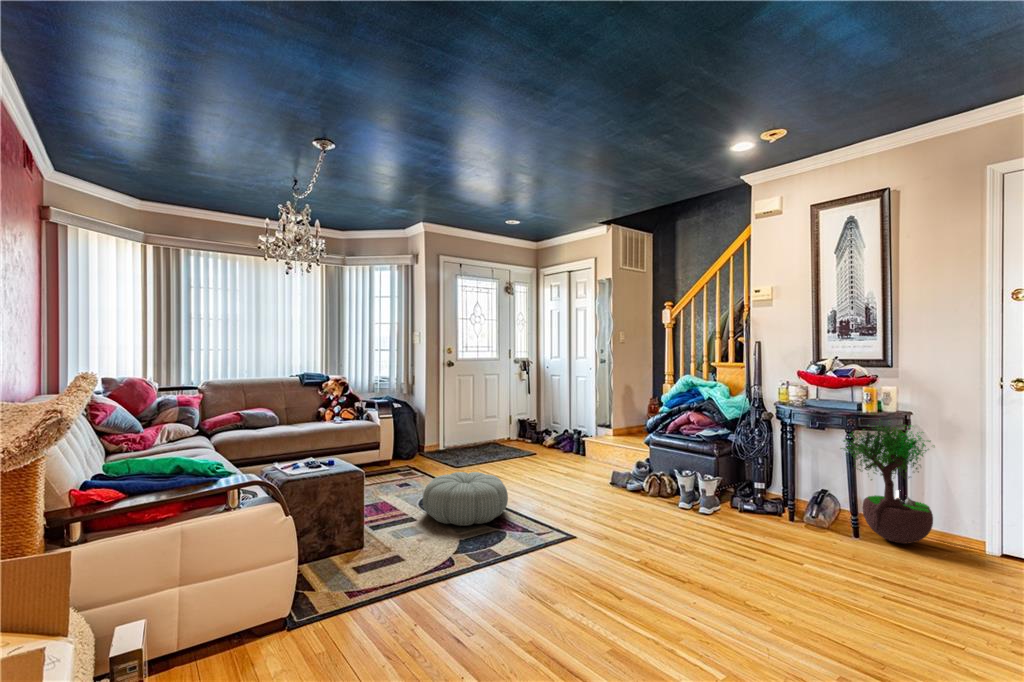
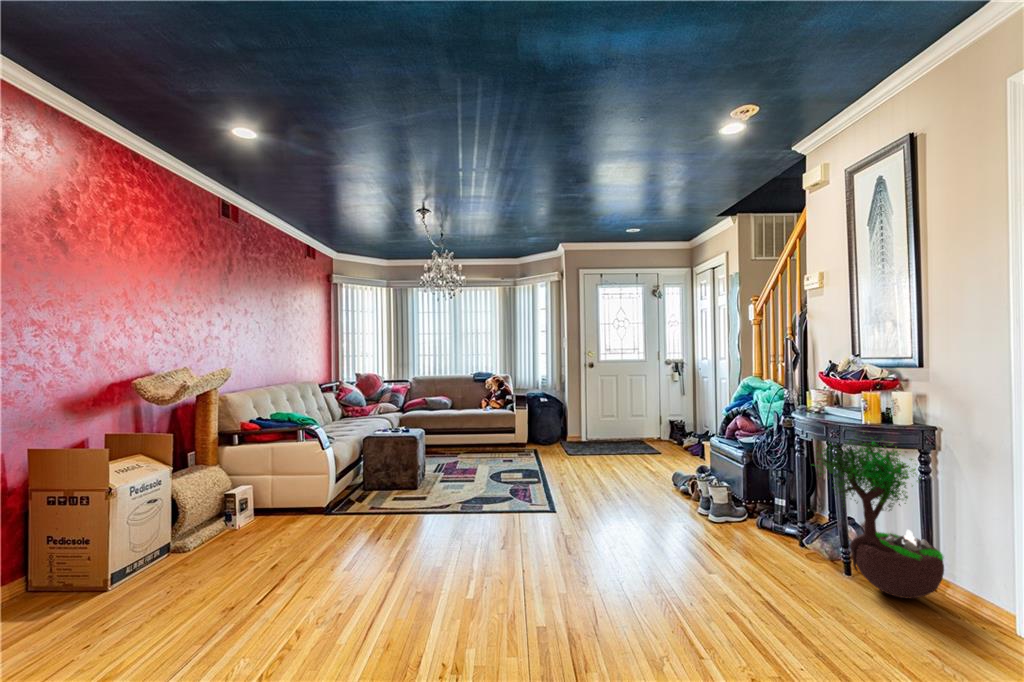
pouf: present [423,472,508,526] -> none [477,451,544,491]

